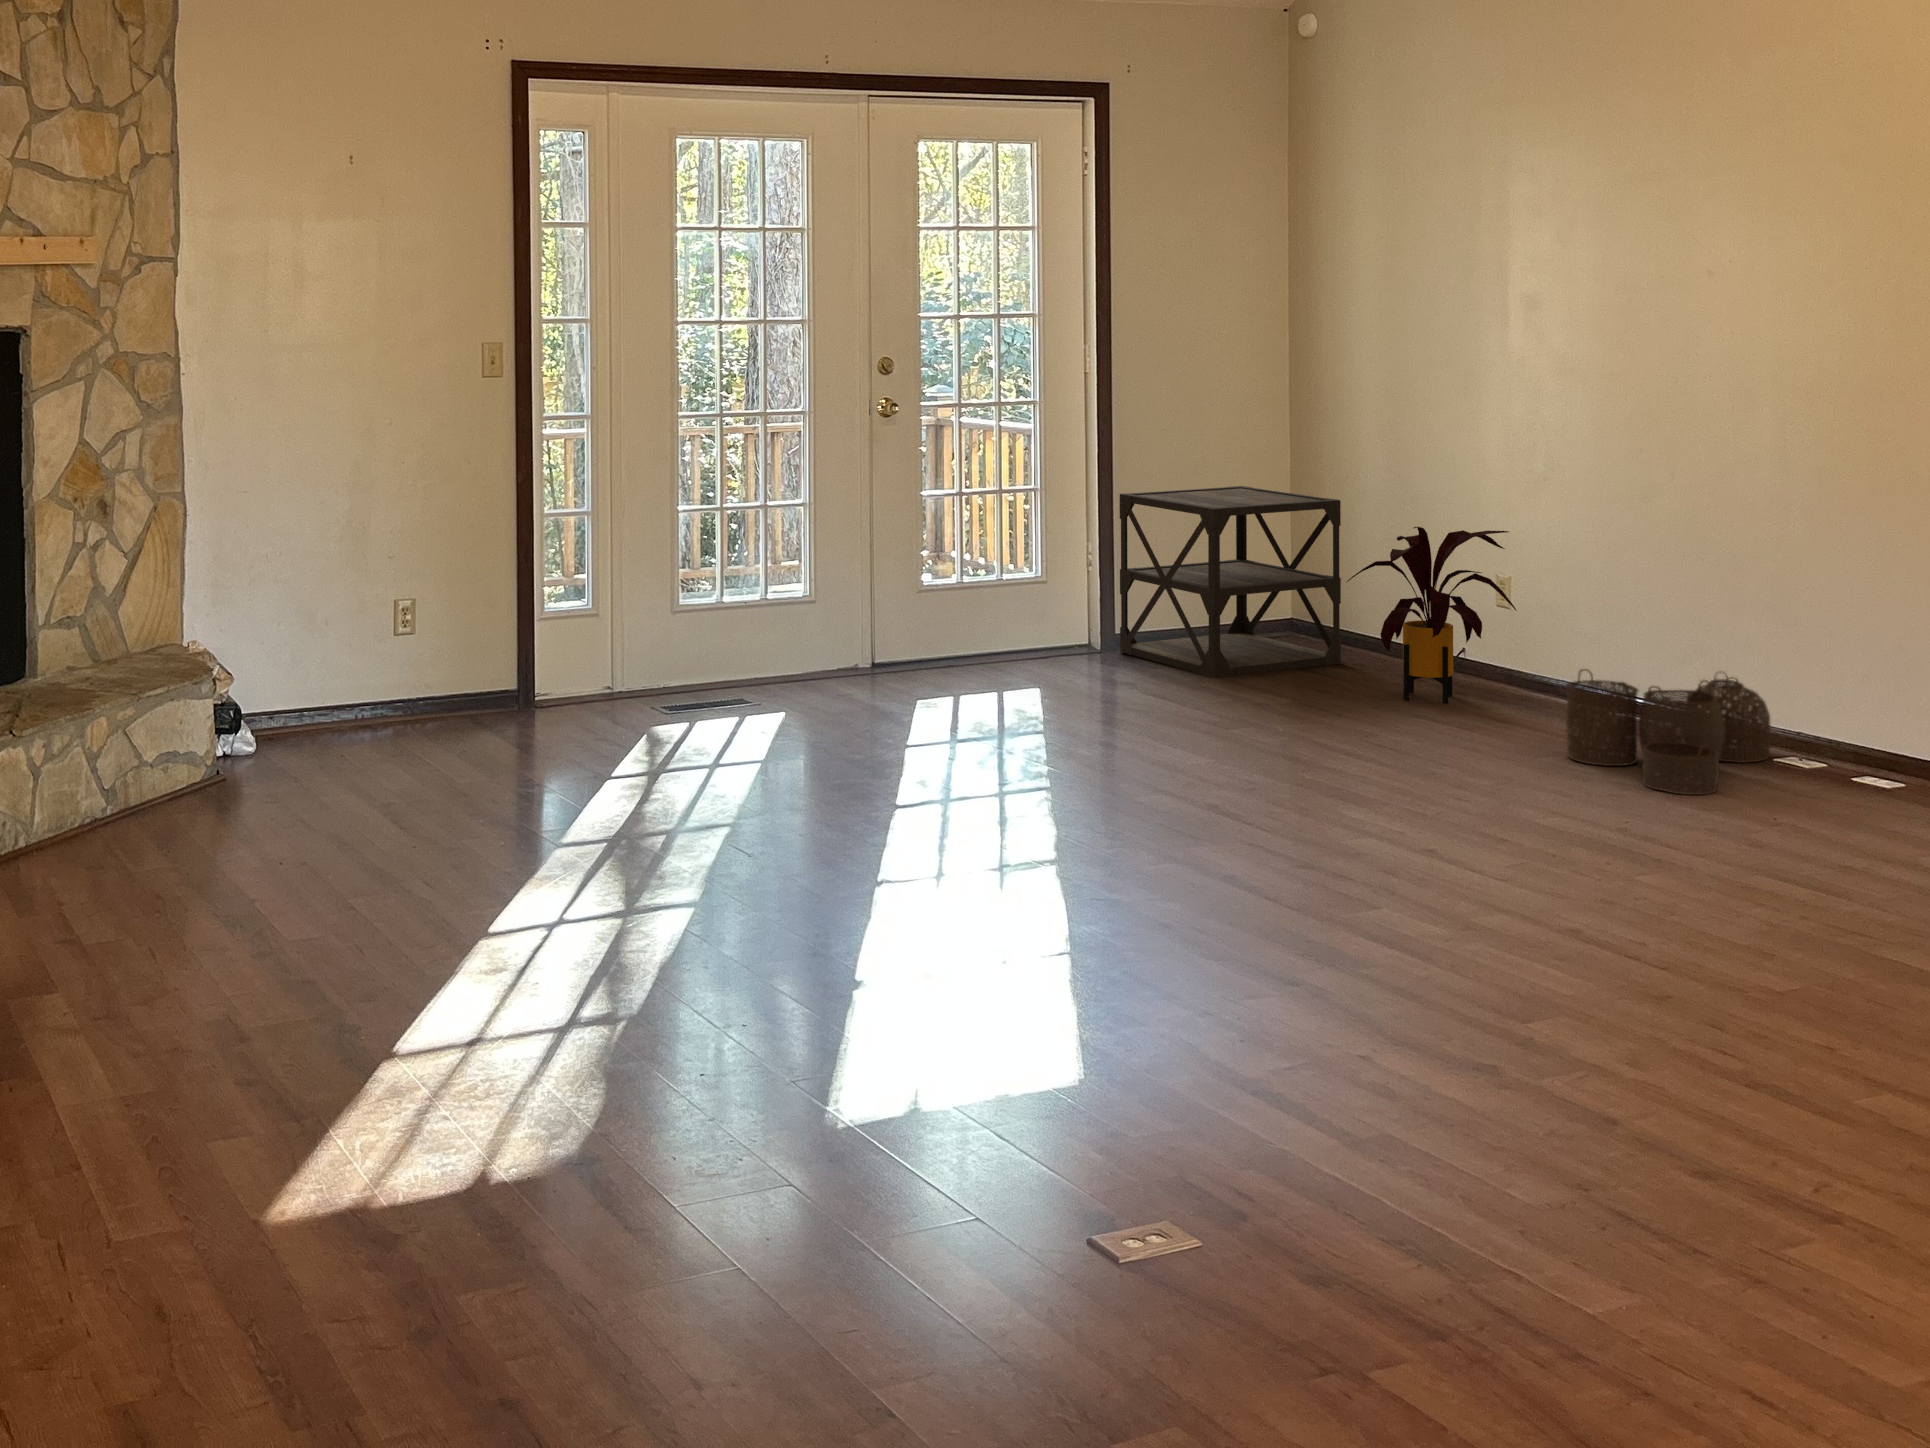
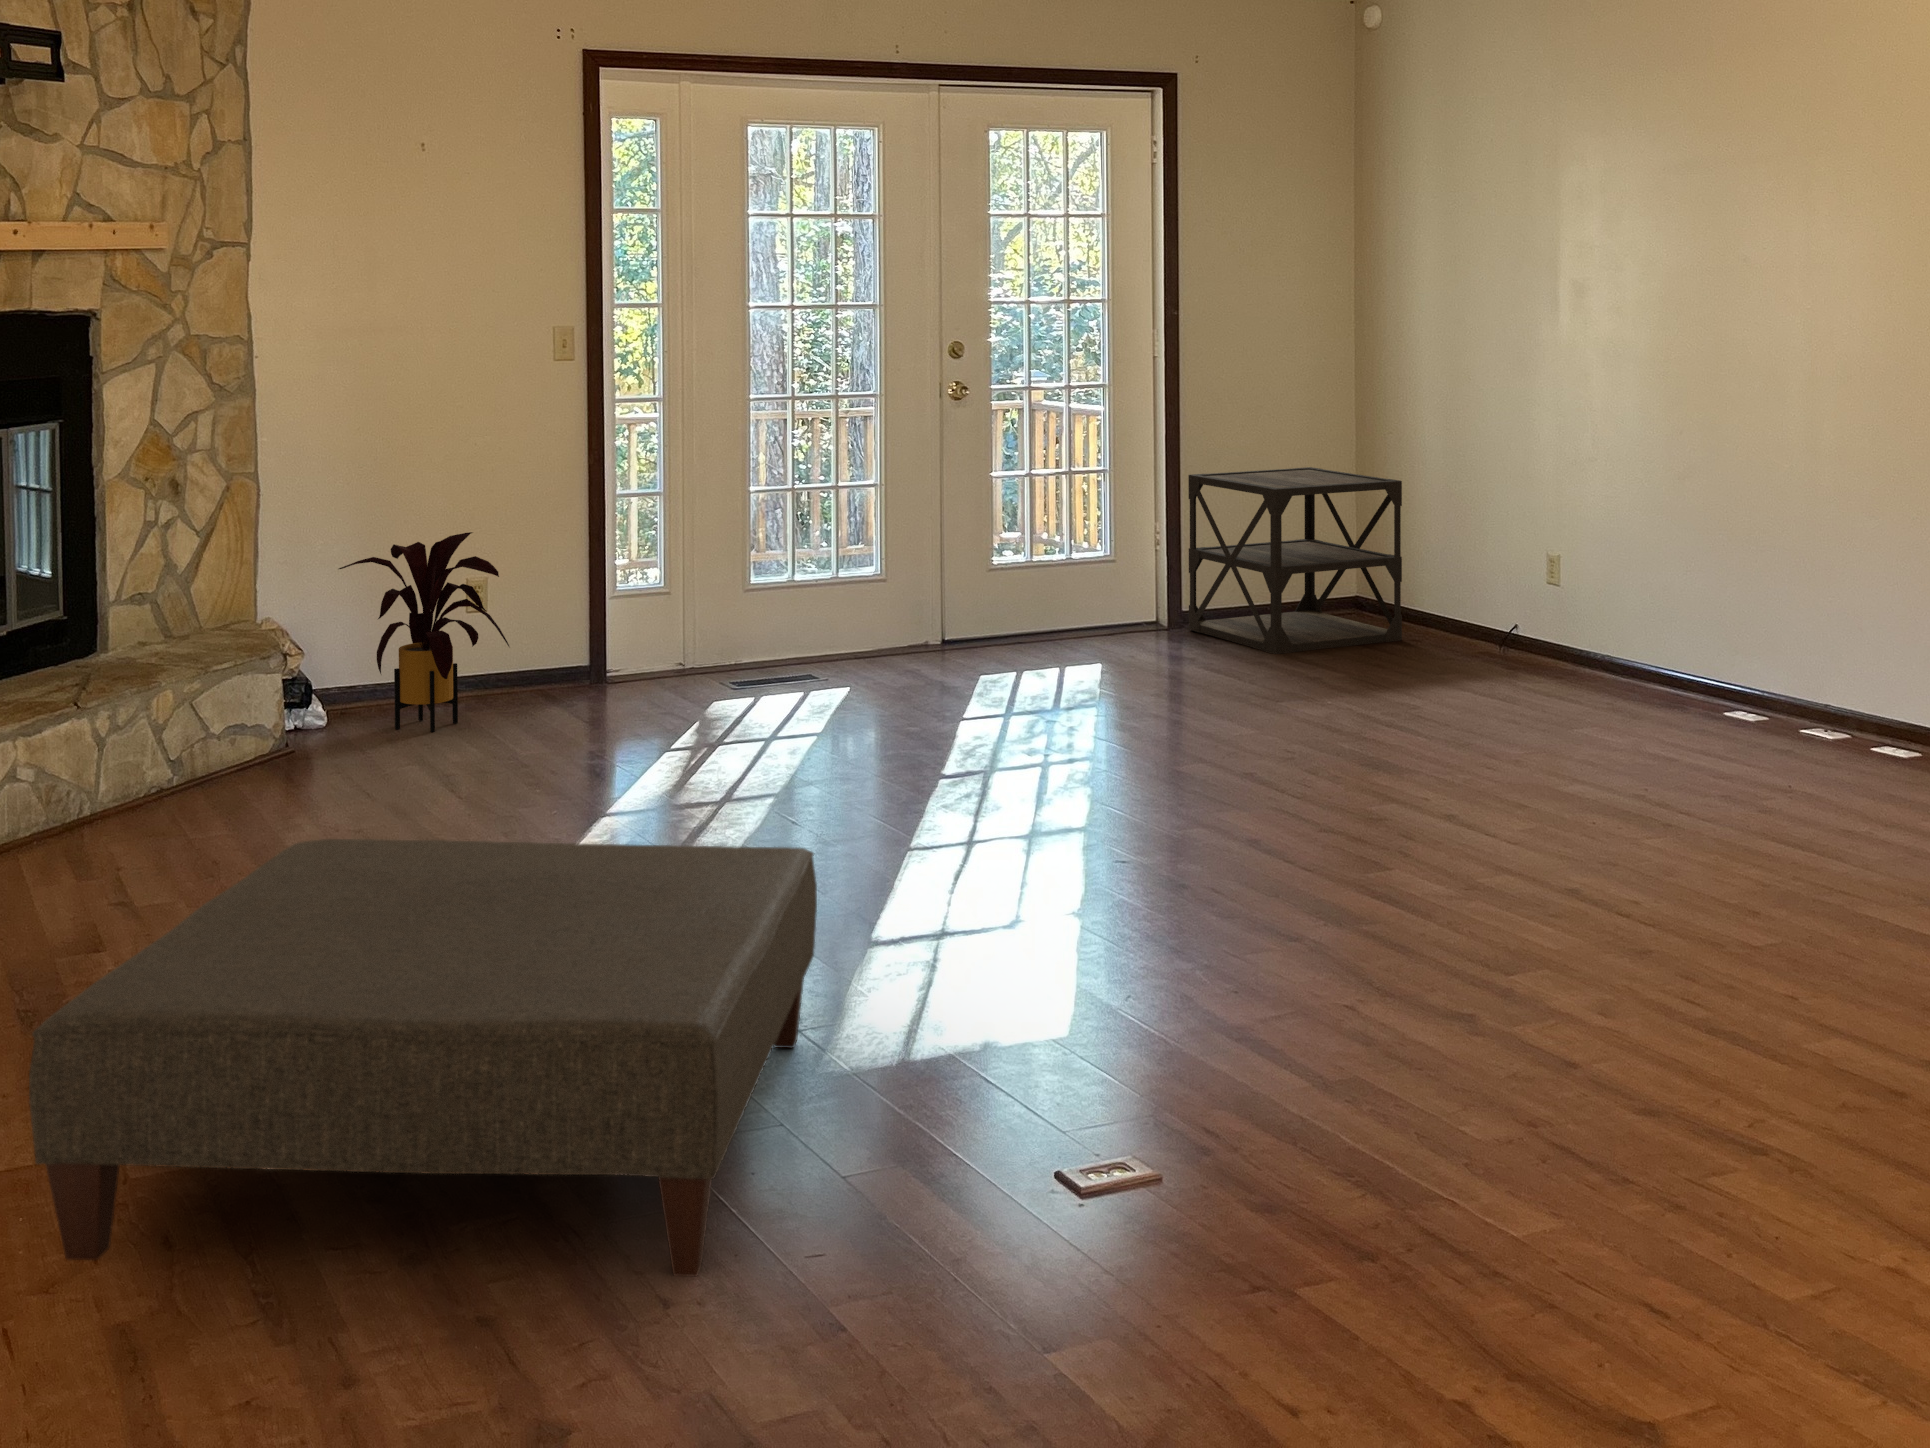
house plant: present [1348,527,1516,703] -> present [339,532,509,732]
woven basket: present [1566,669,1771,795] -> none [1599,644,1796,764]
ottoman: none [22,879,815,1358] -> present [29,839,817,1276]

